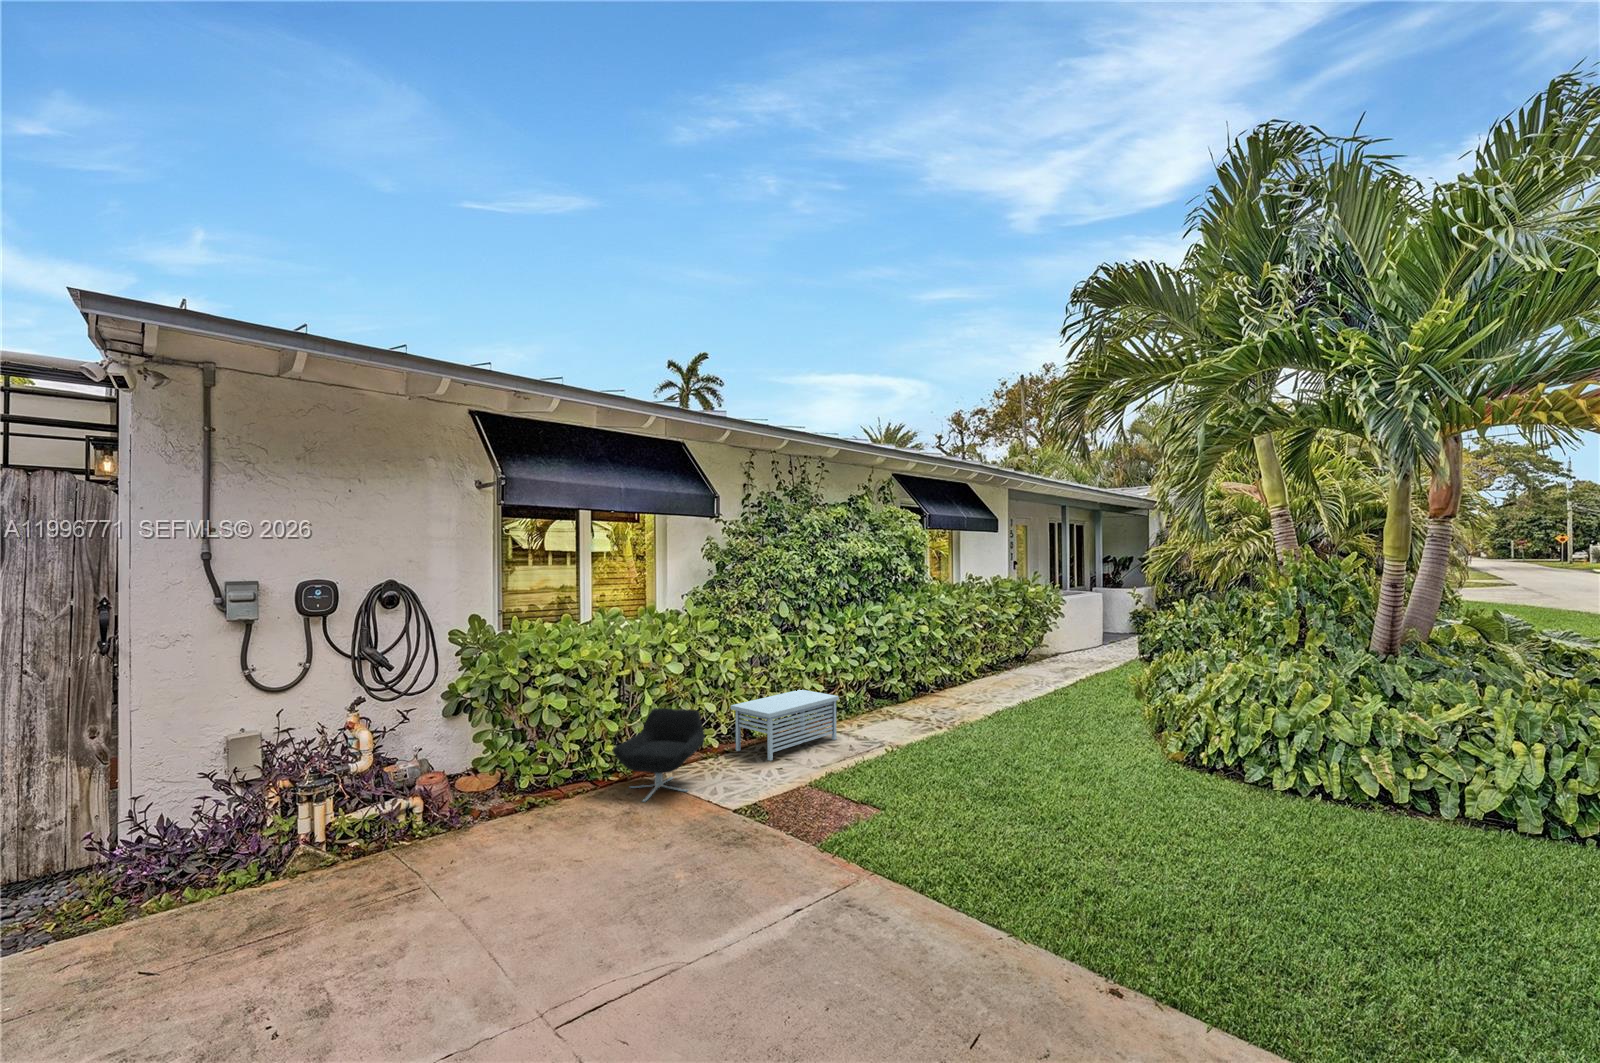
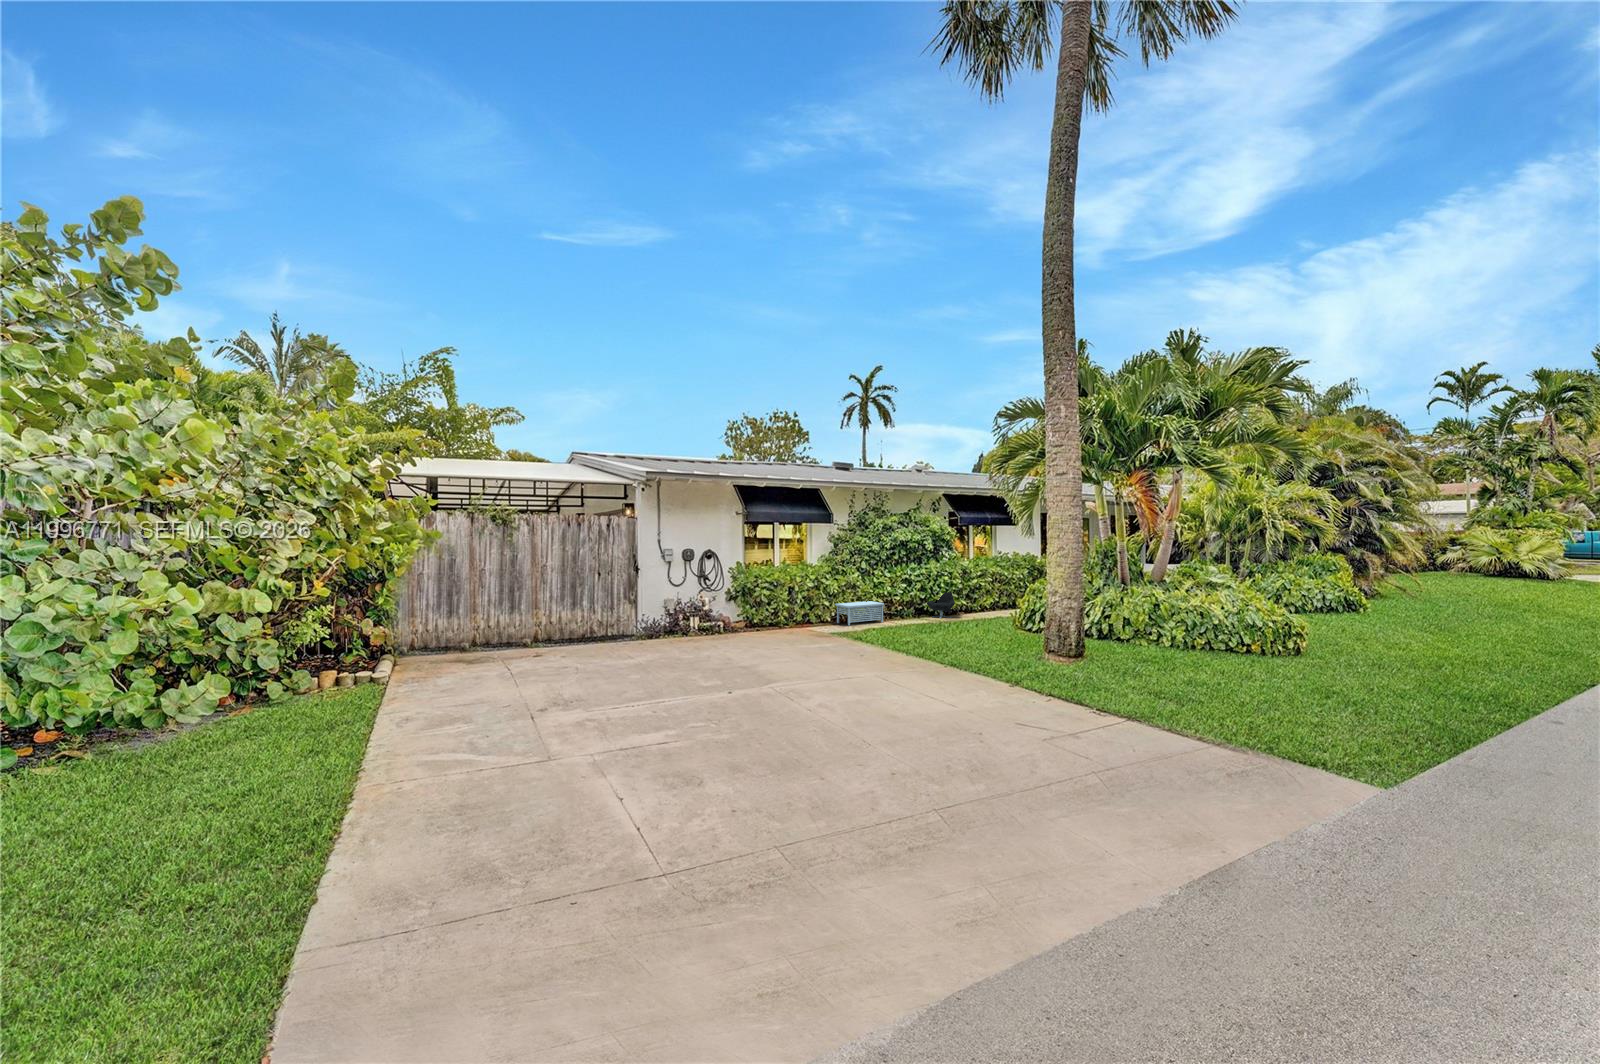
lounge chair: present [612,708,705,802] -> present [927,592,955,619]

